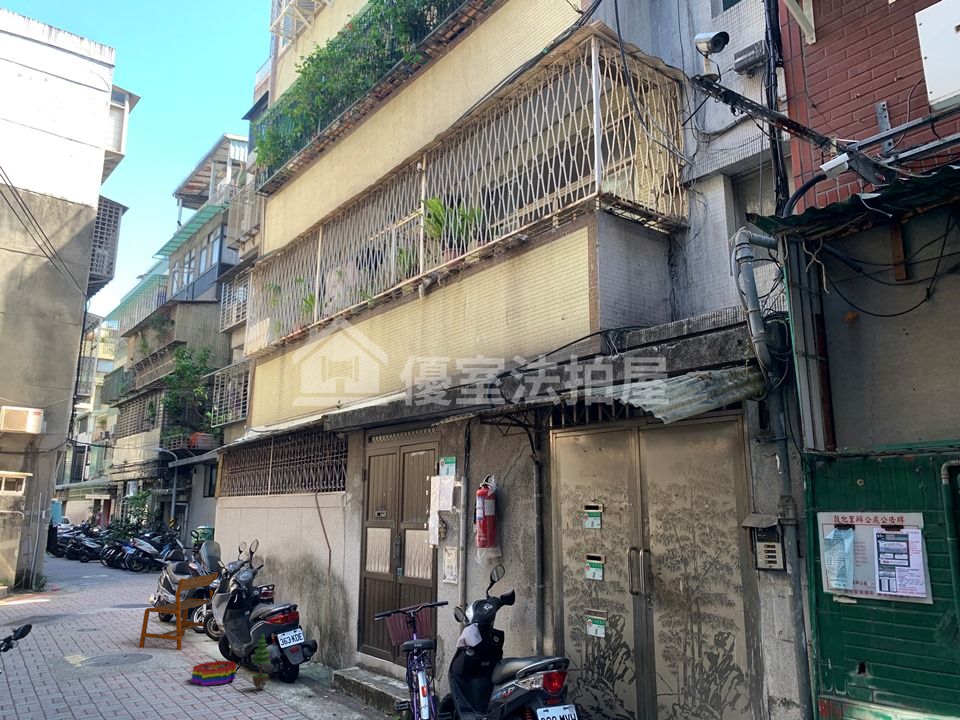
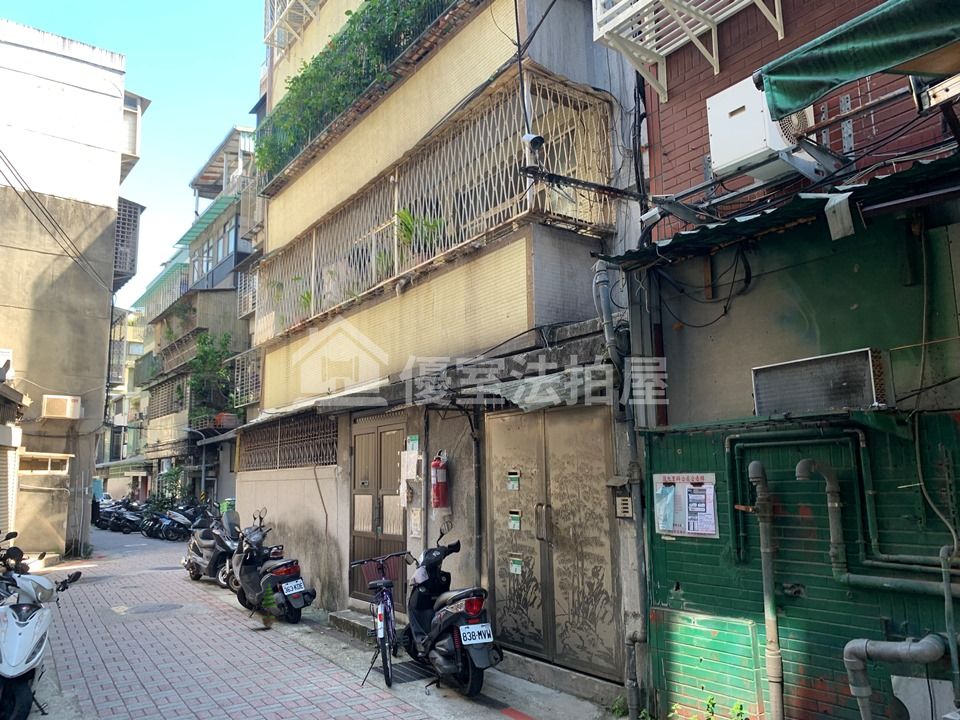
bench: present [139,572,218,650] -> none [172,536,237,601]
storage bin: present [191,661,236,686] -> none [213,607,249,626]

